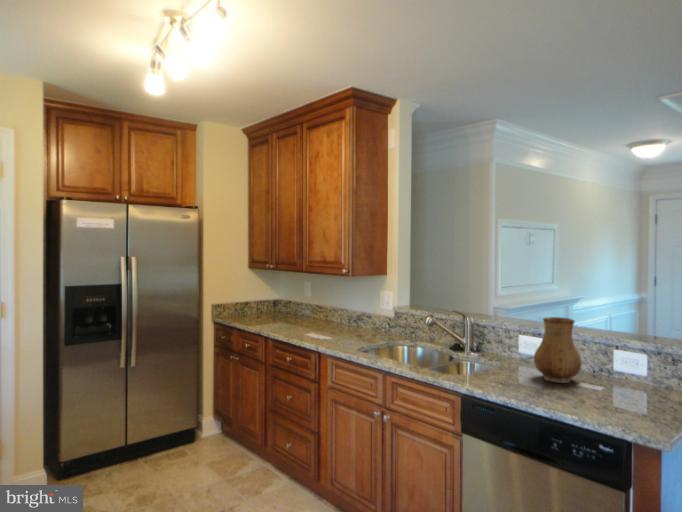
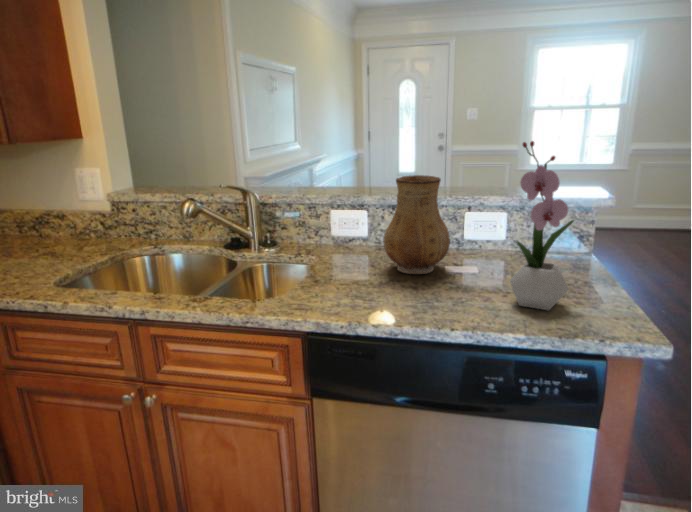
flower arrangement: none [586,304,638,412] -> present [510,141,574,310]

